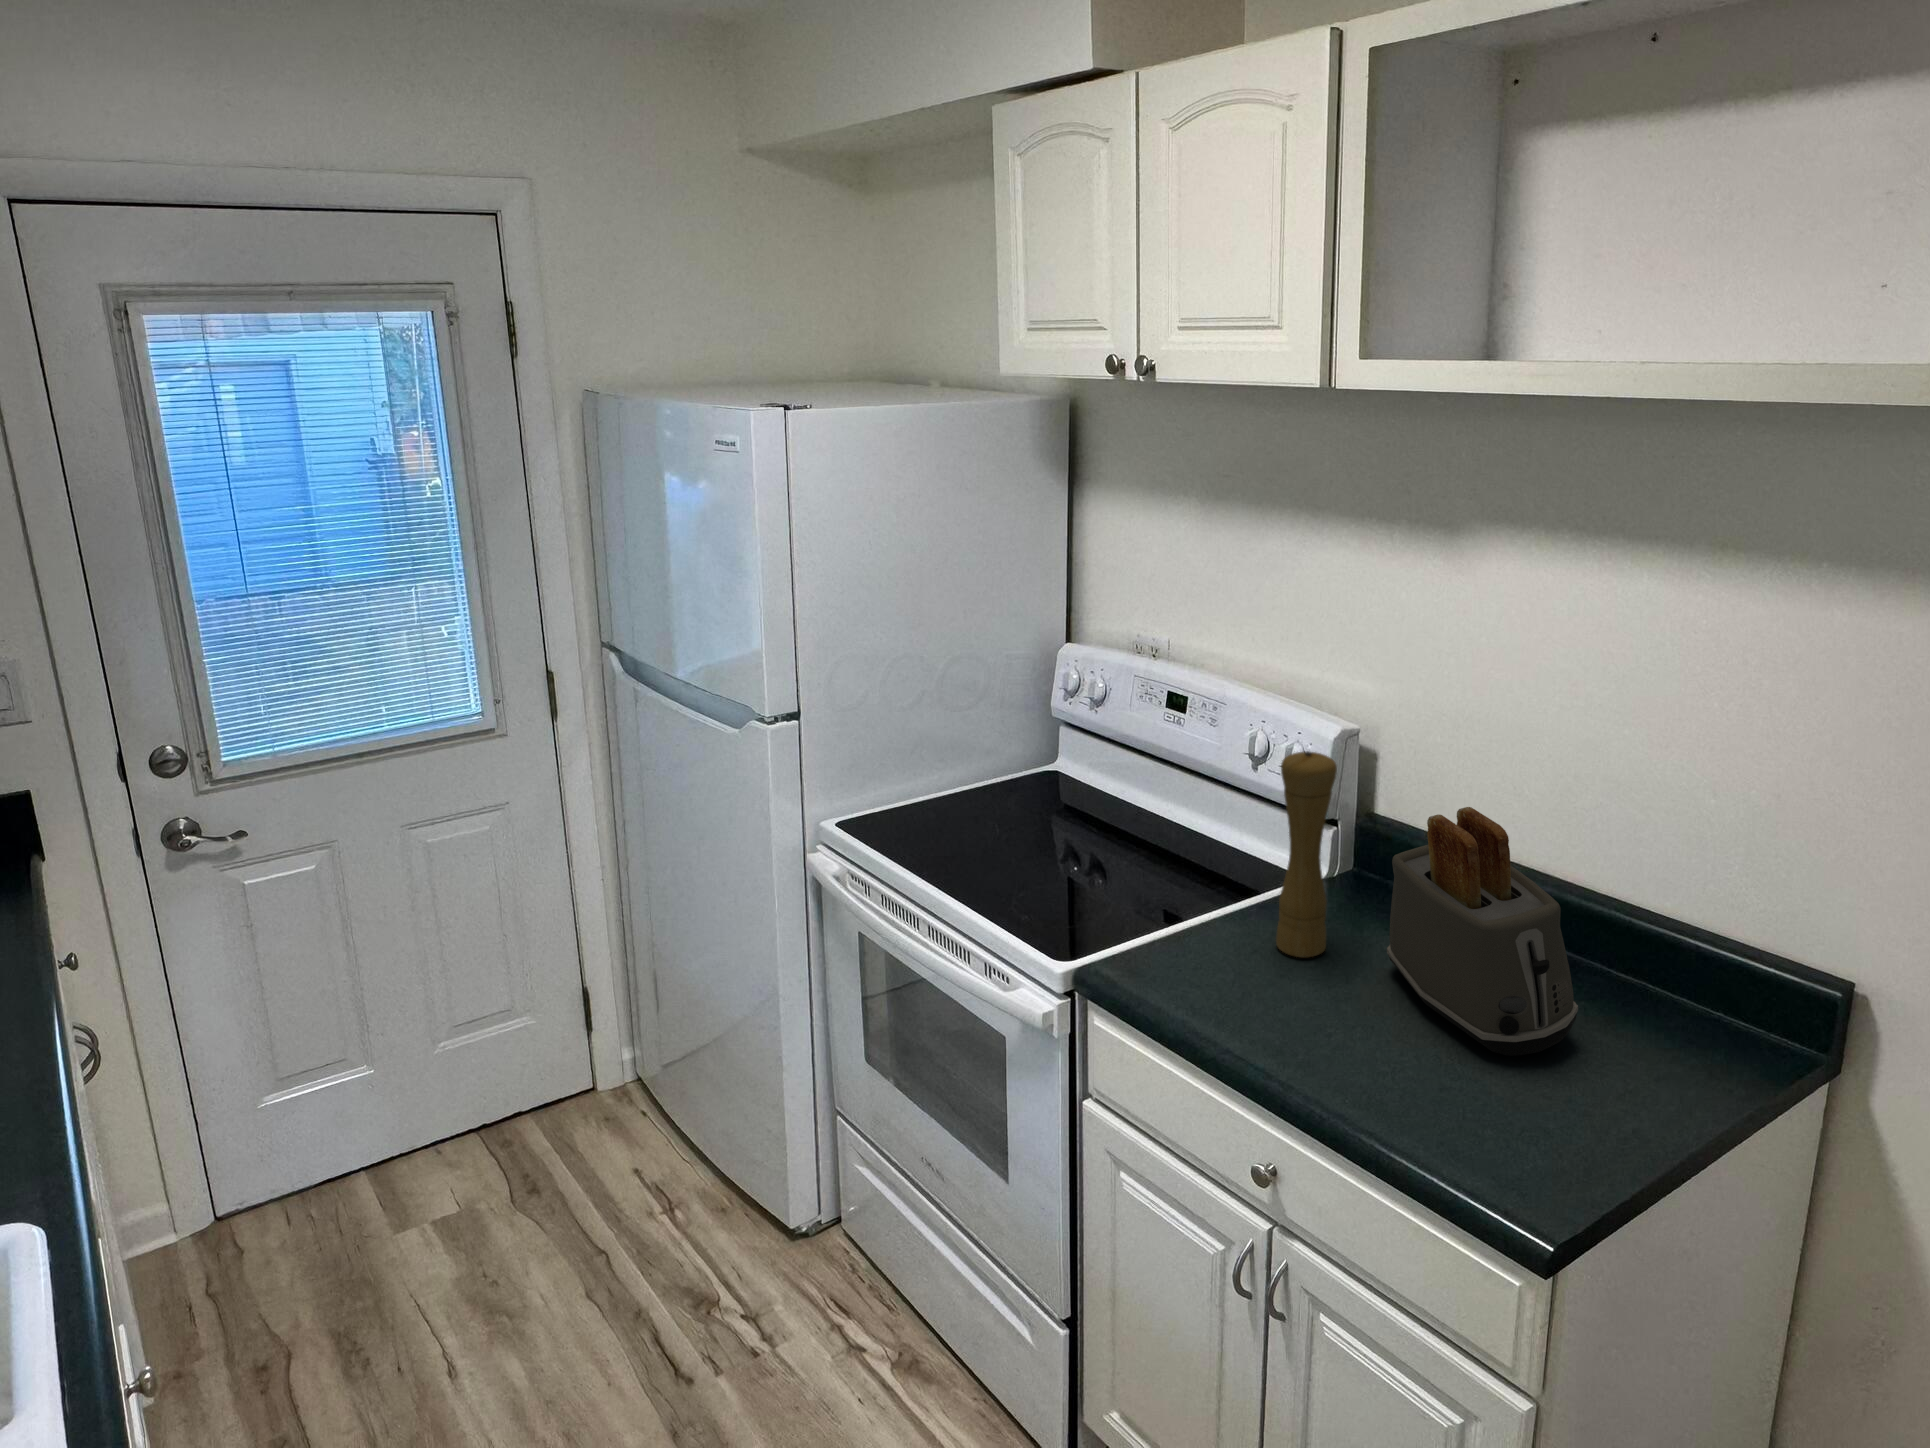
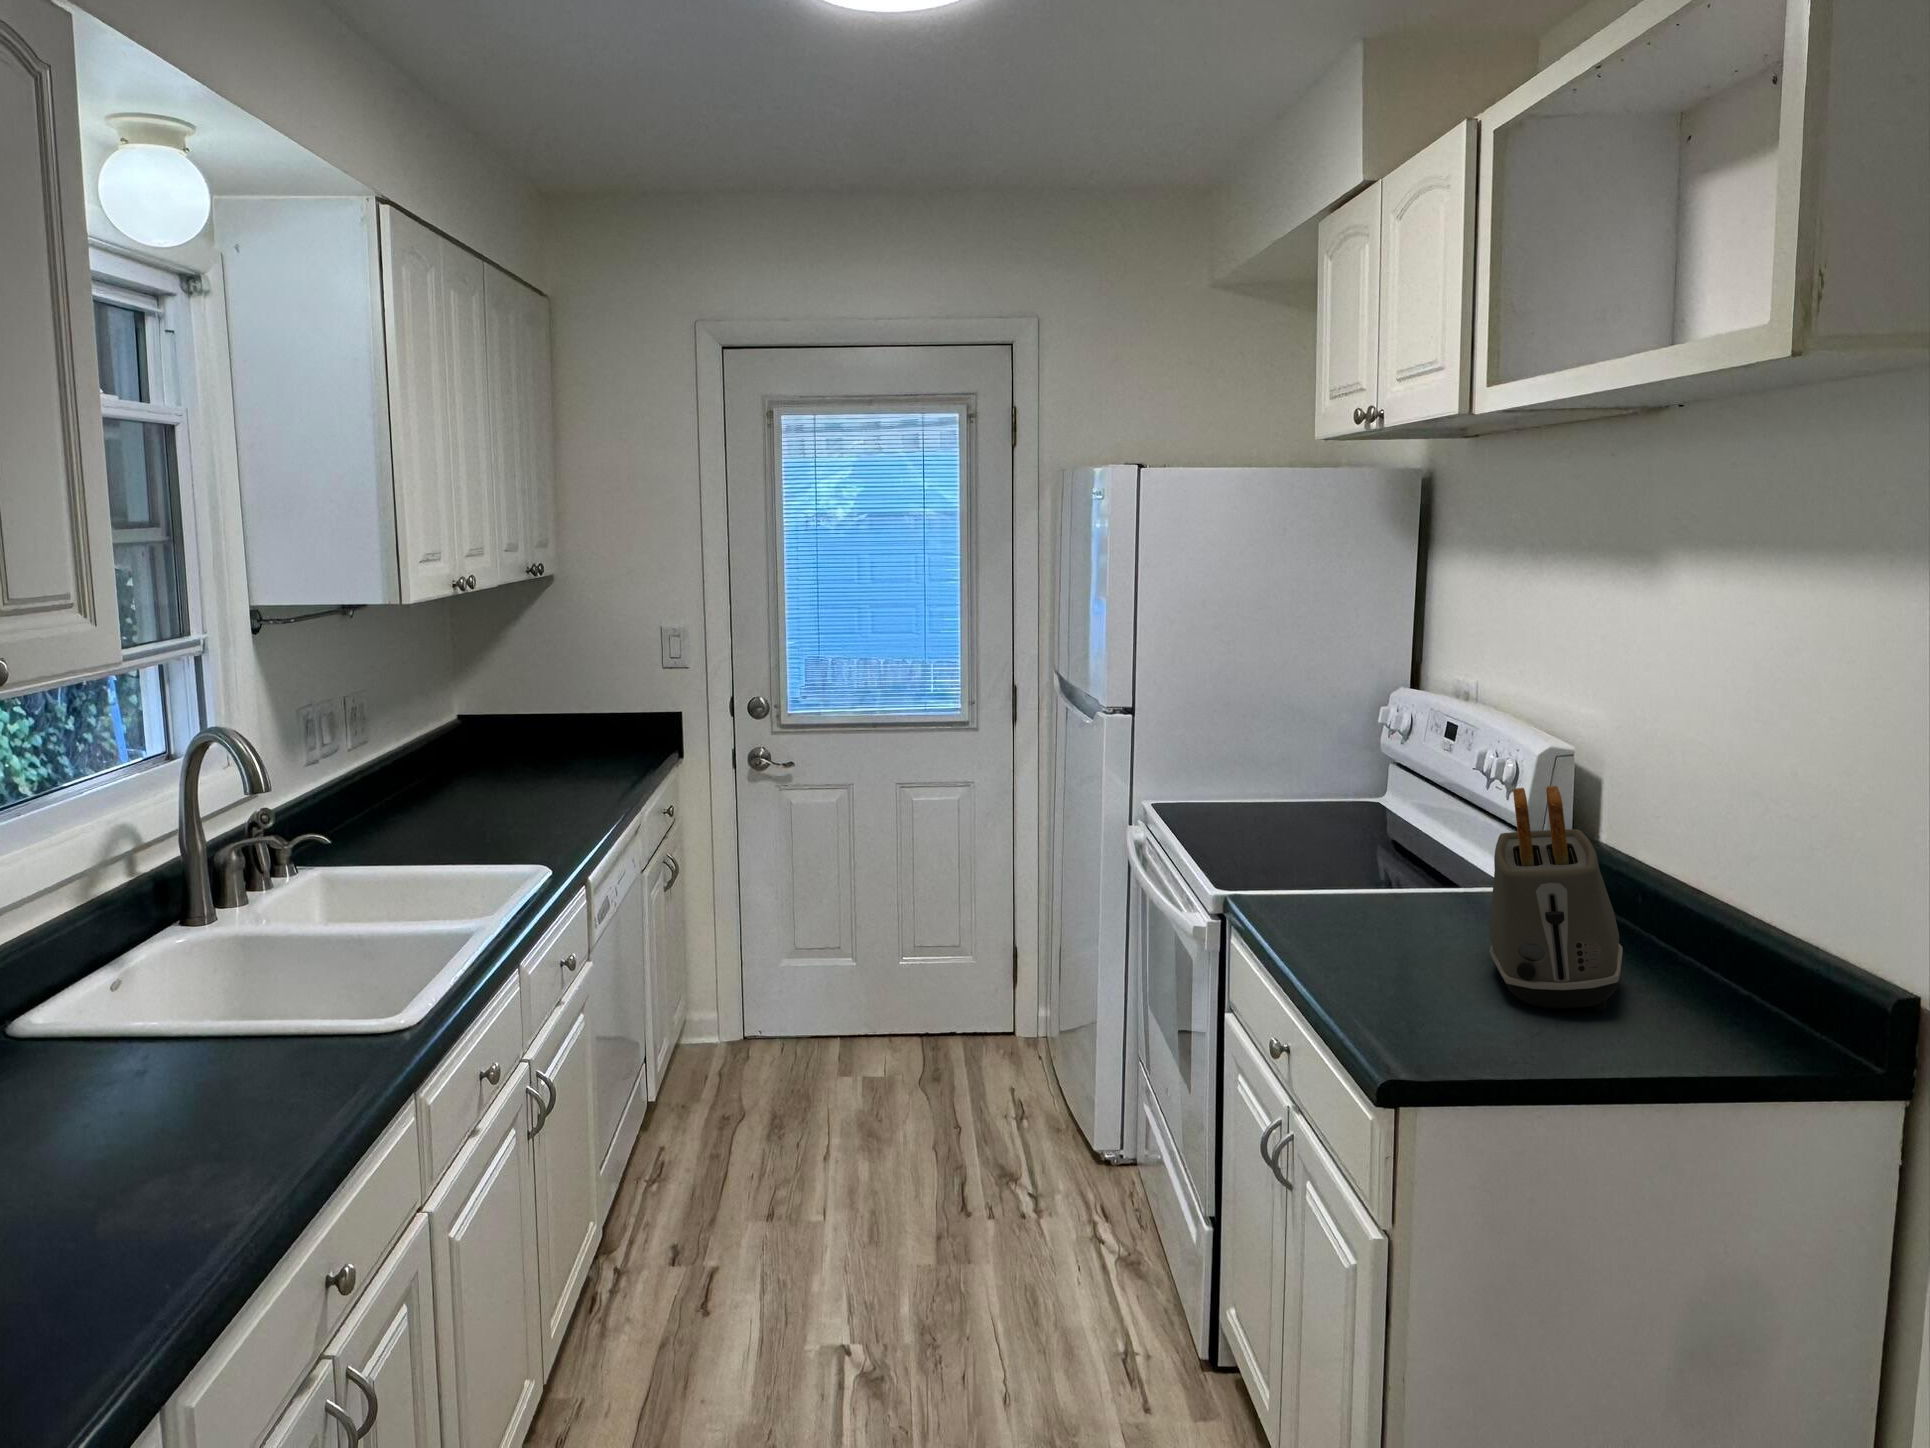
pepper mill: present [1276,751,1337,958] -> none [1418,737,1474,928]

